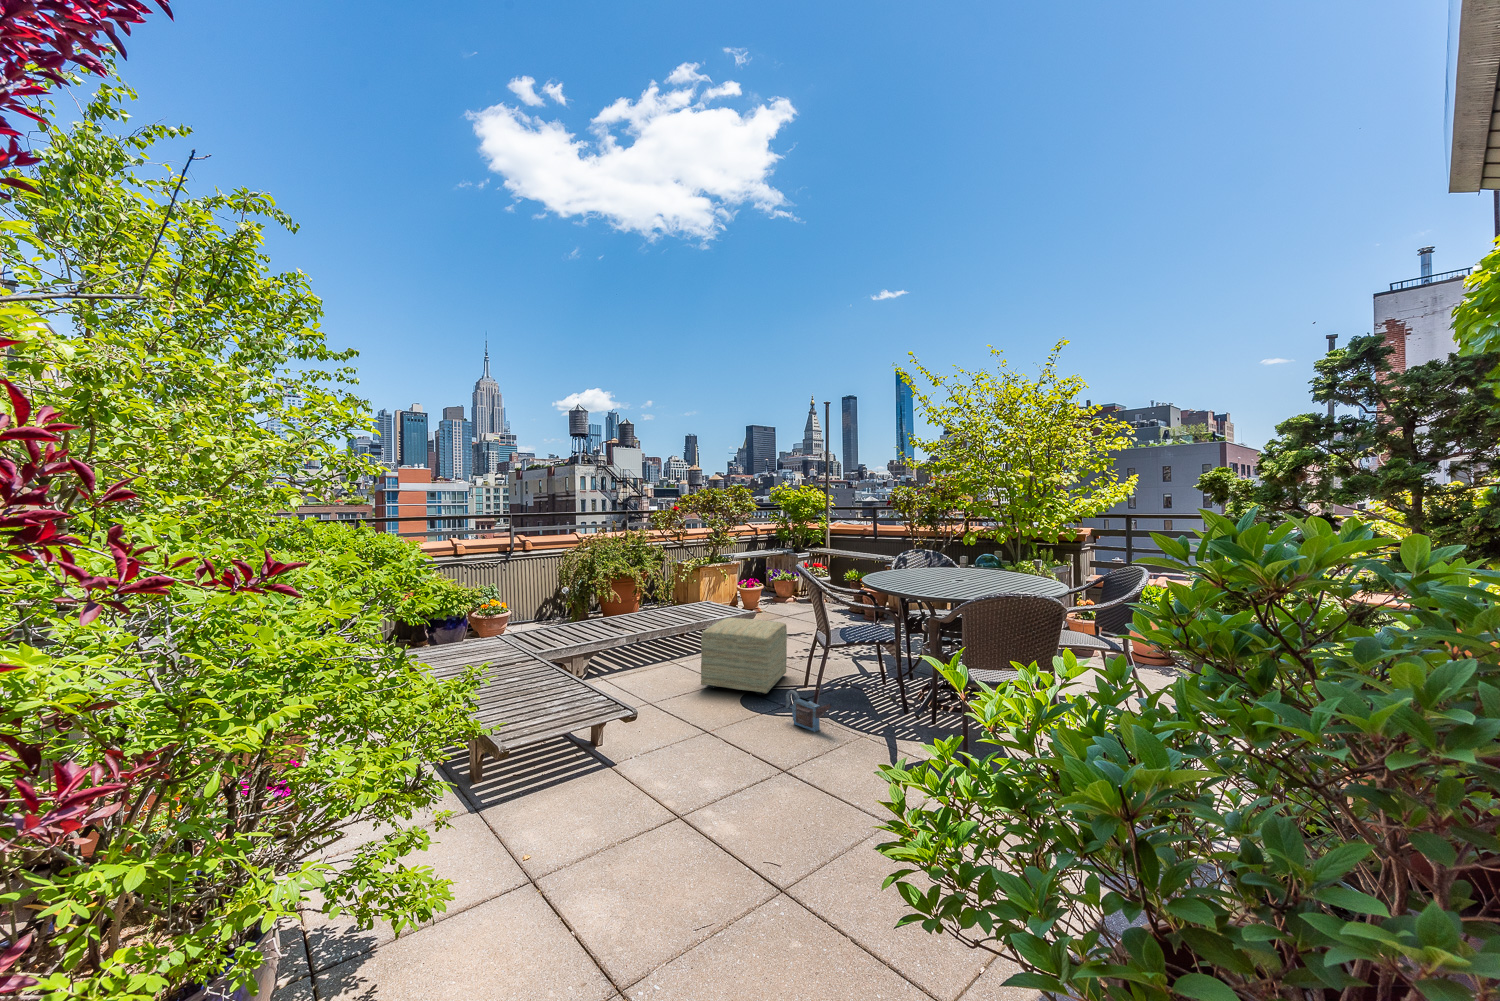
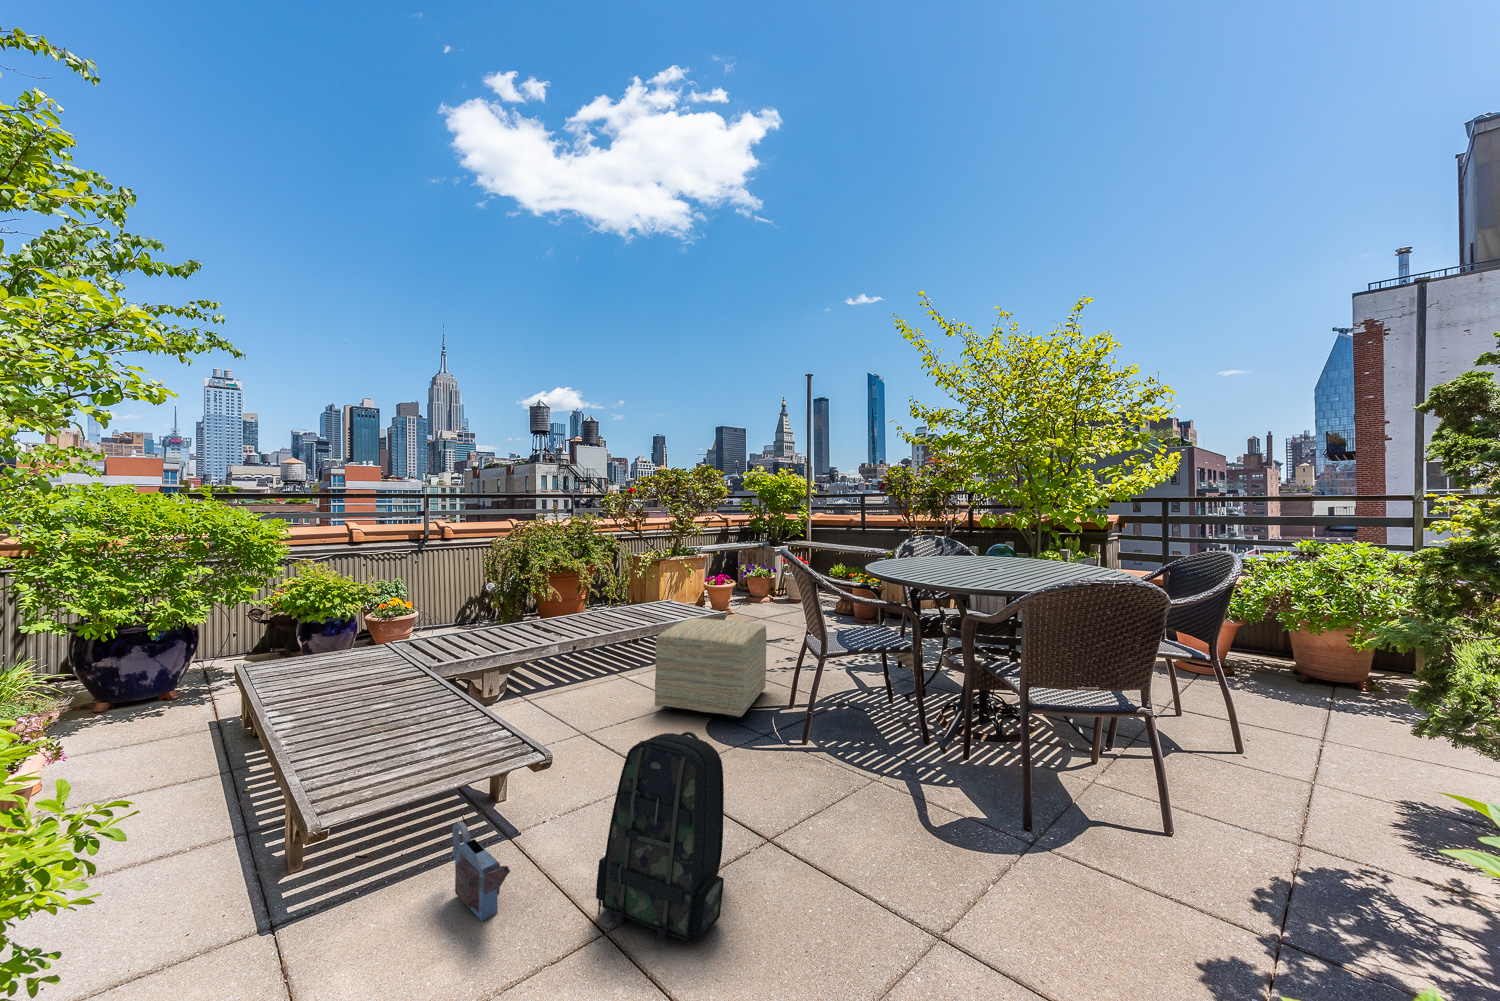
watering can: present [785,690,832,732] -> present [451,821,510,921]
backpack: none [672,695,752,820] -> present [596,732,724,943]

